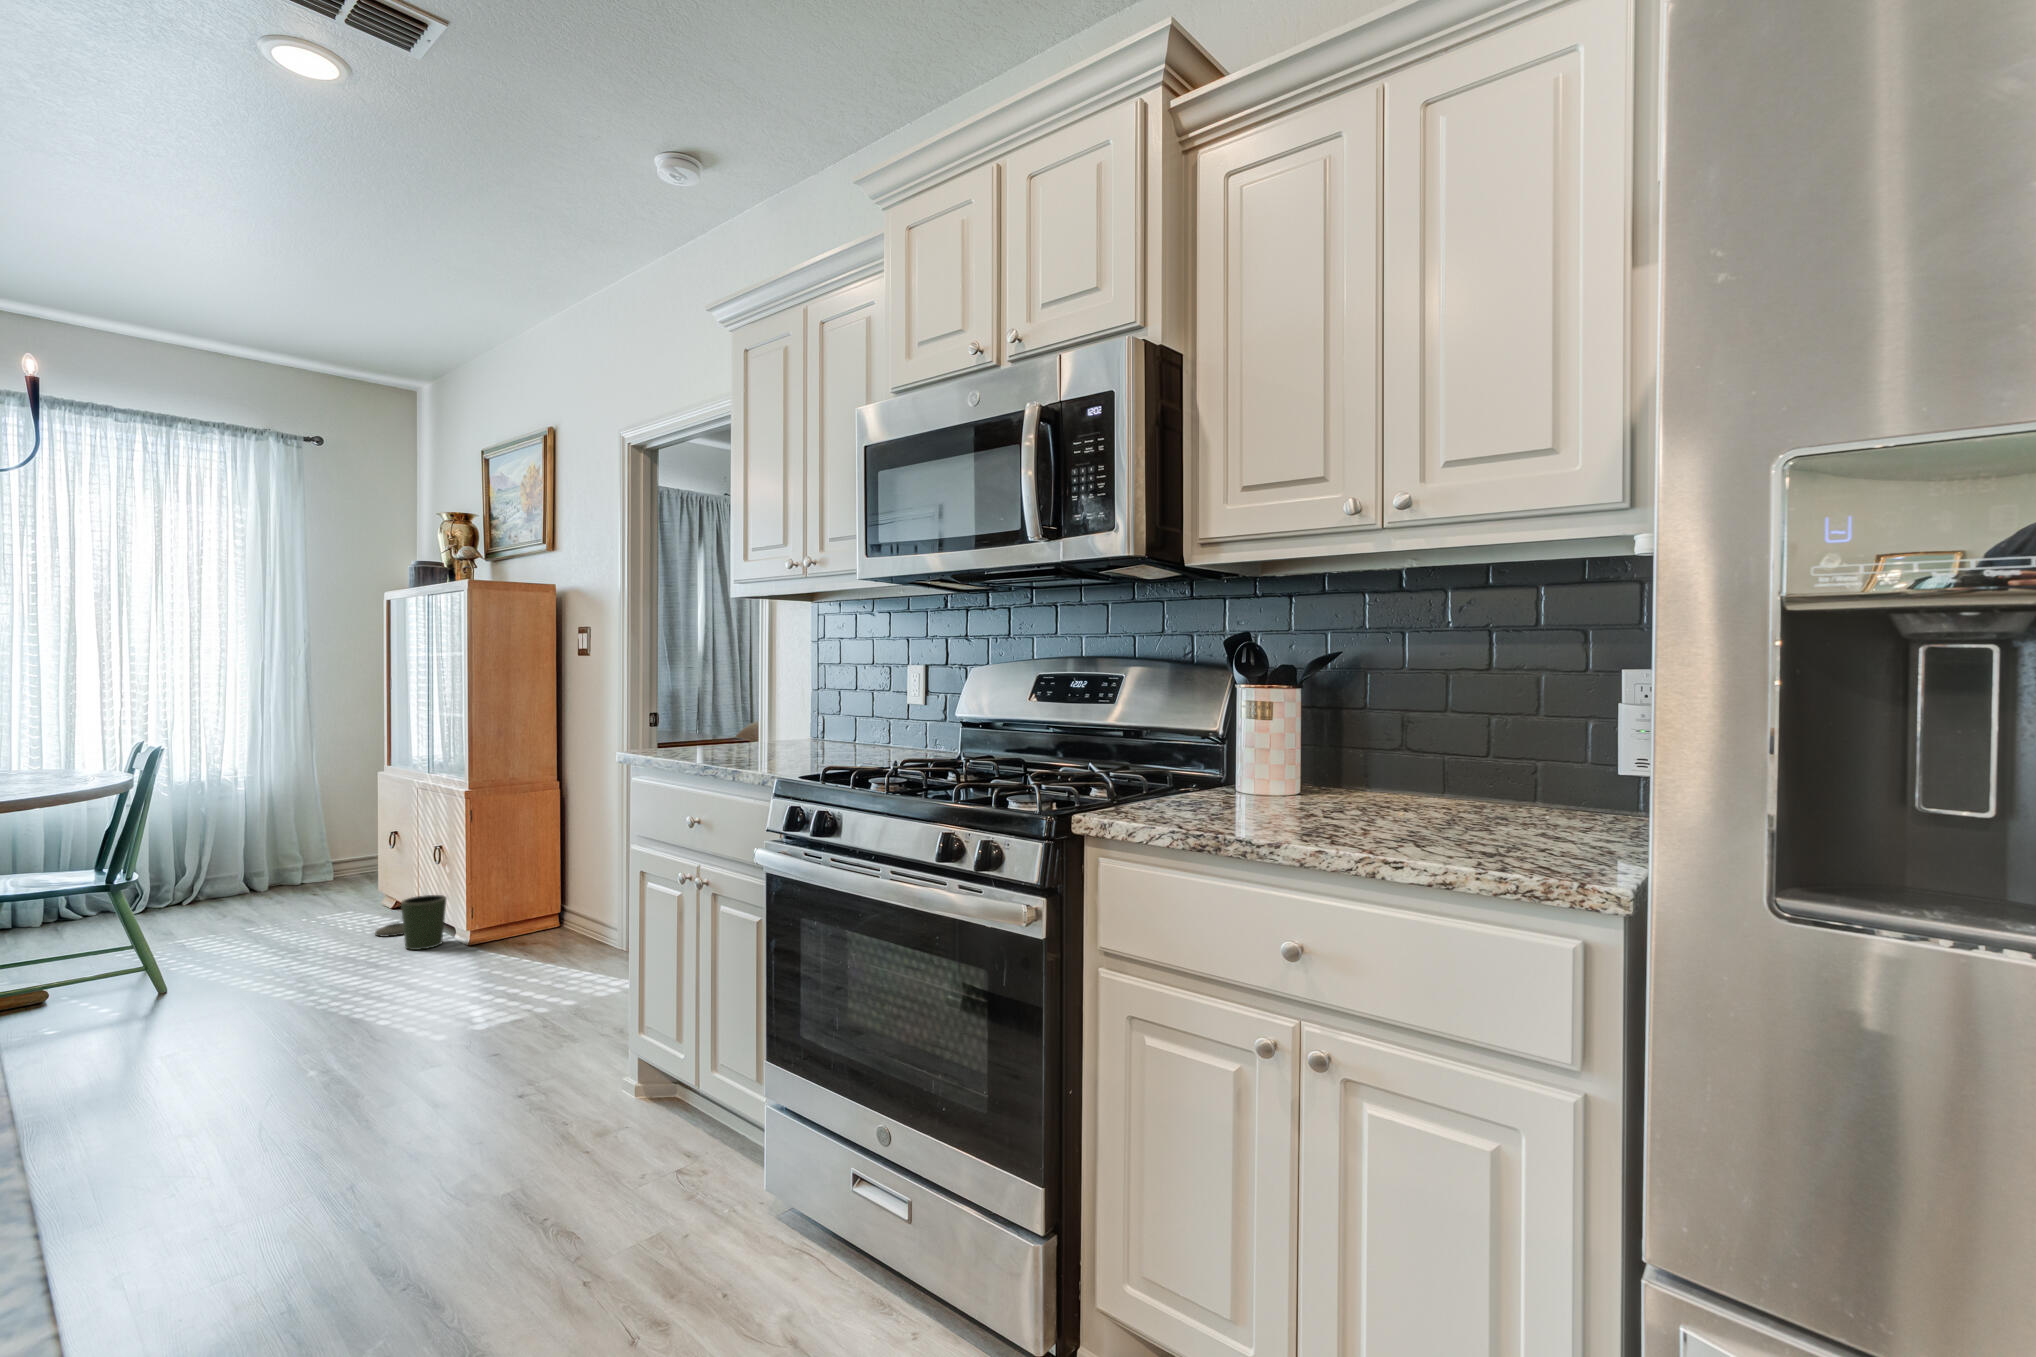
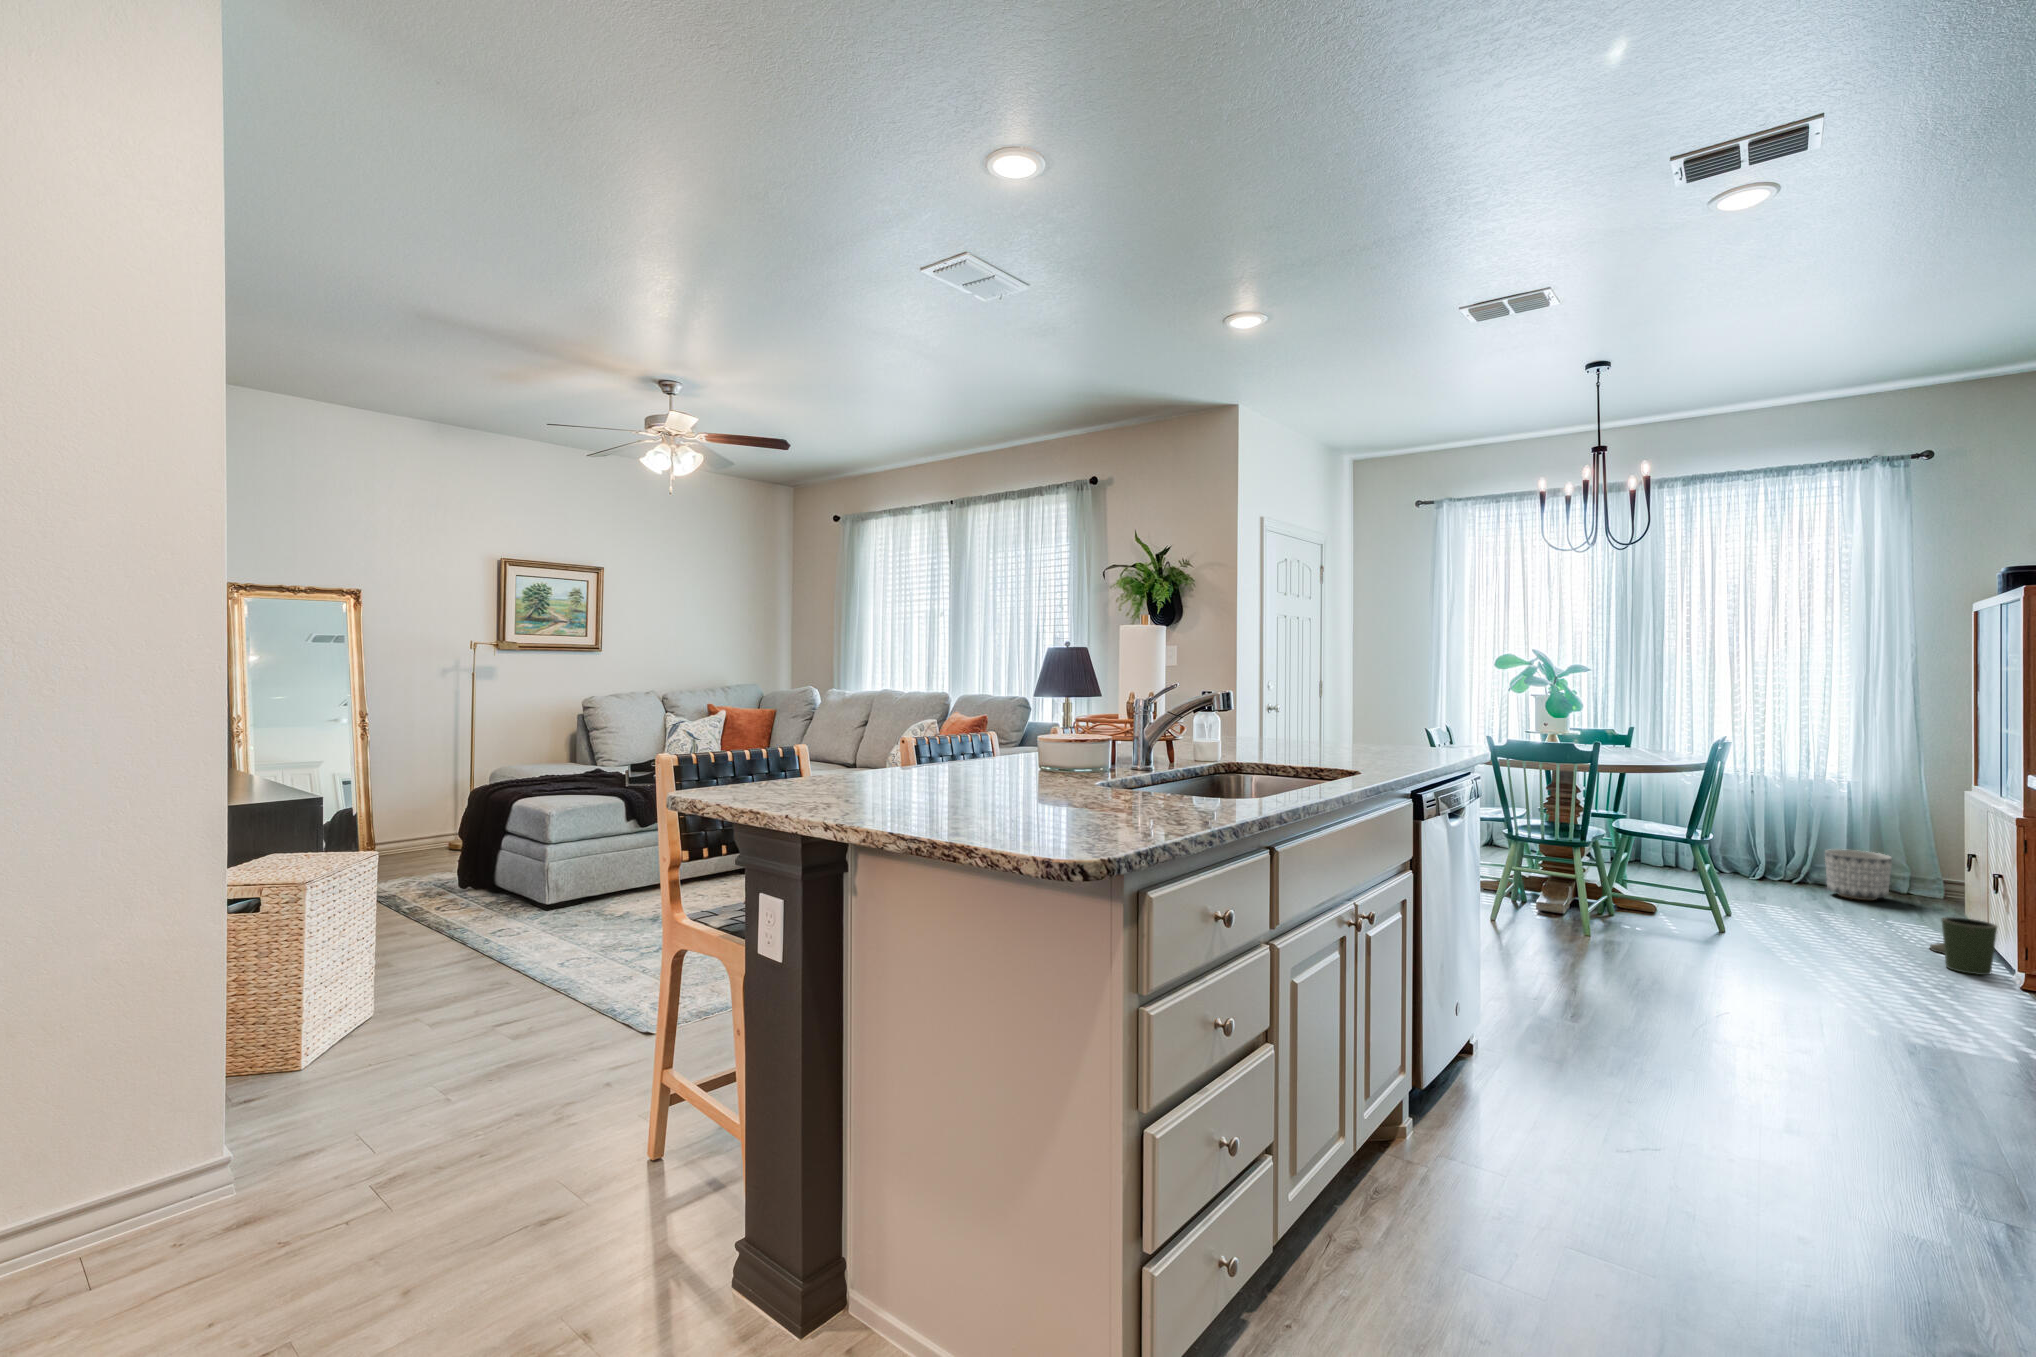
planter: none [225,850,296,905] -> present [1825,849,1892,900]

